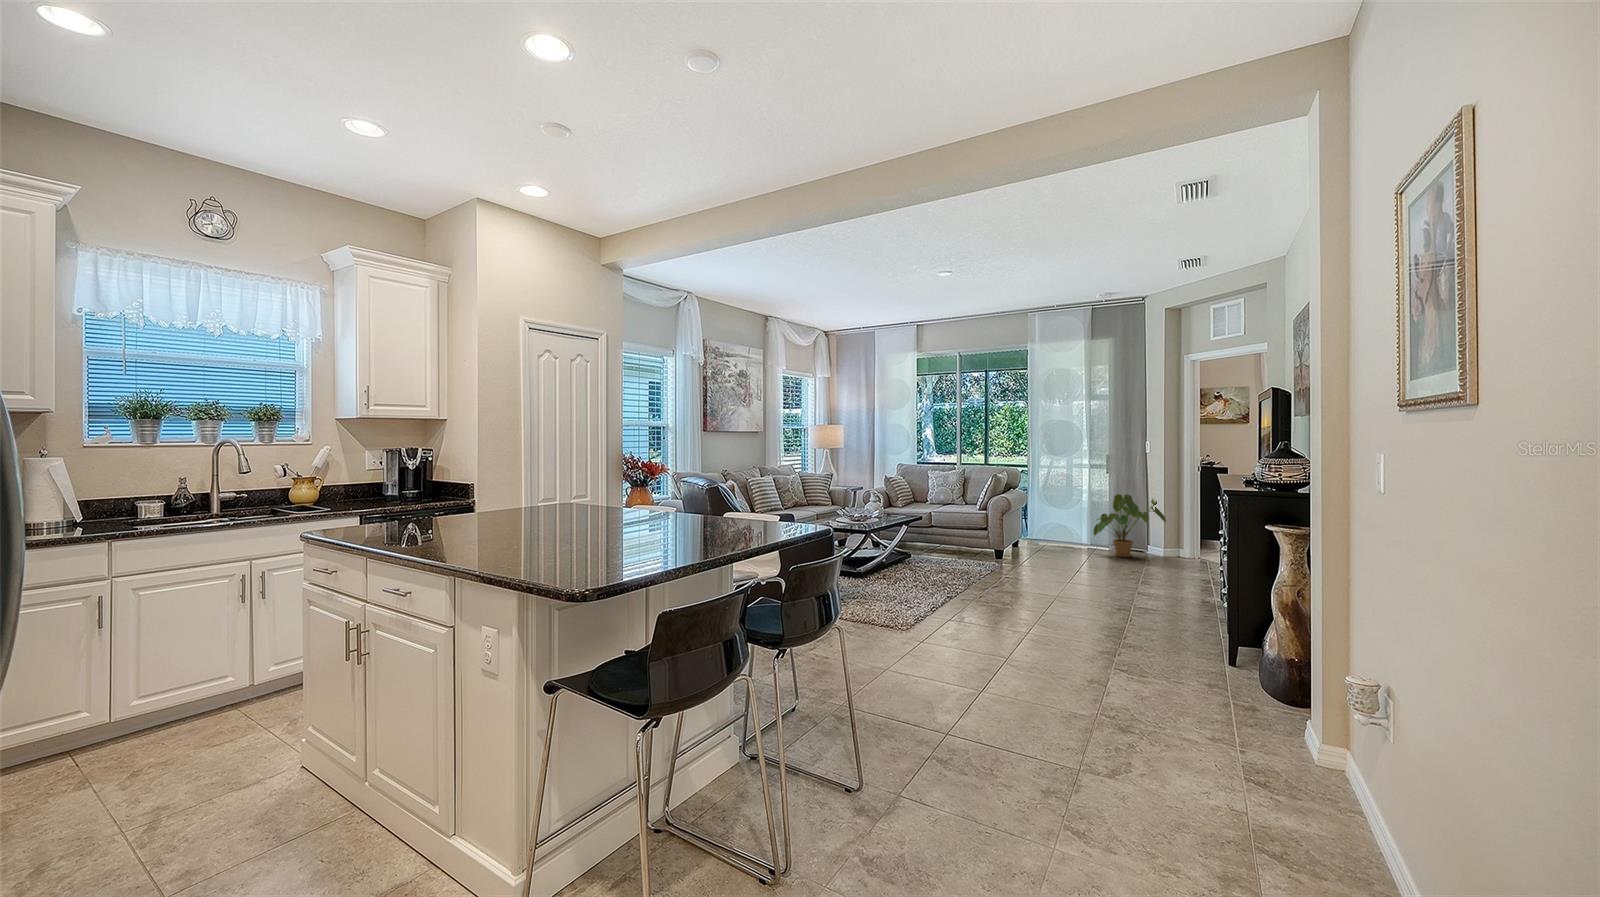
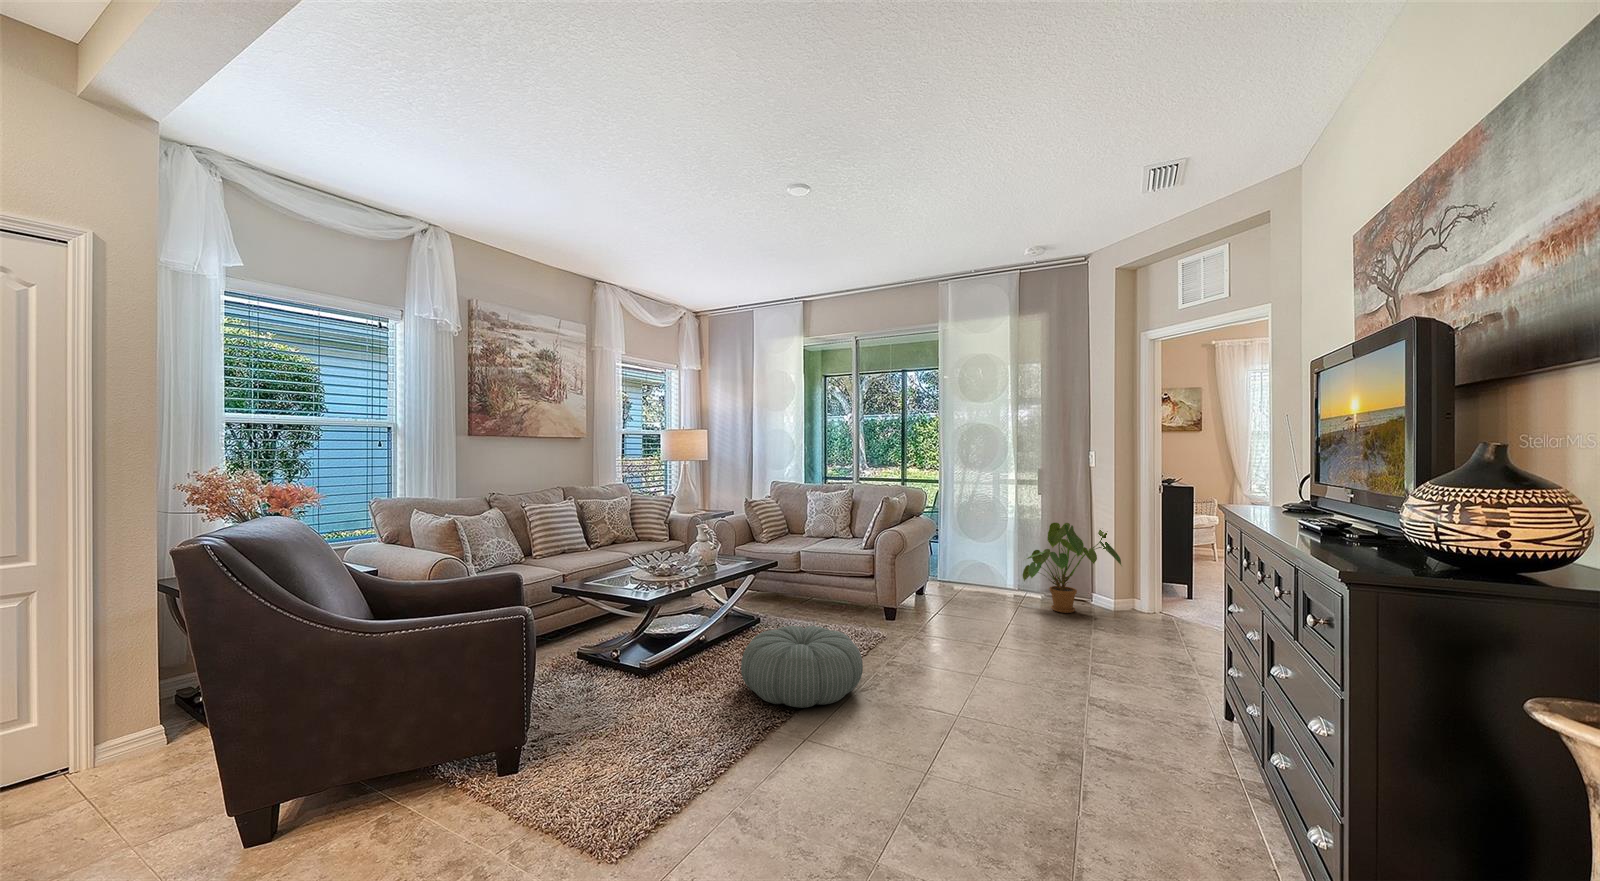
pouf: none [920,551,993,591] -> present [741,626,863,708]

